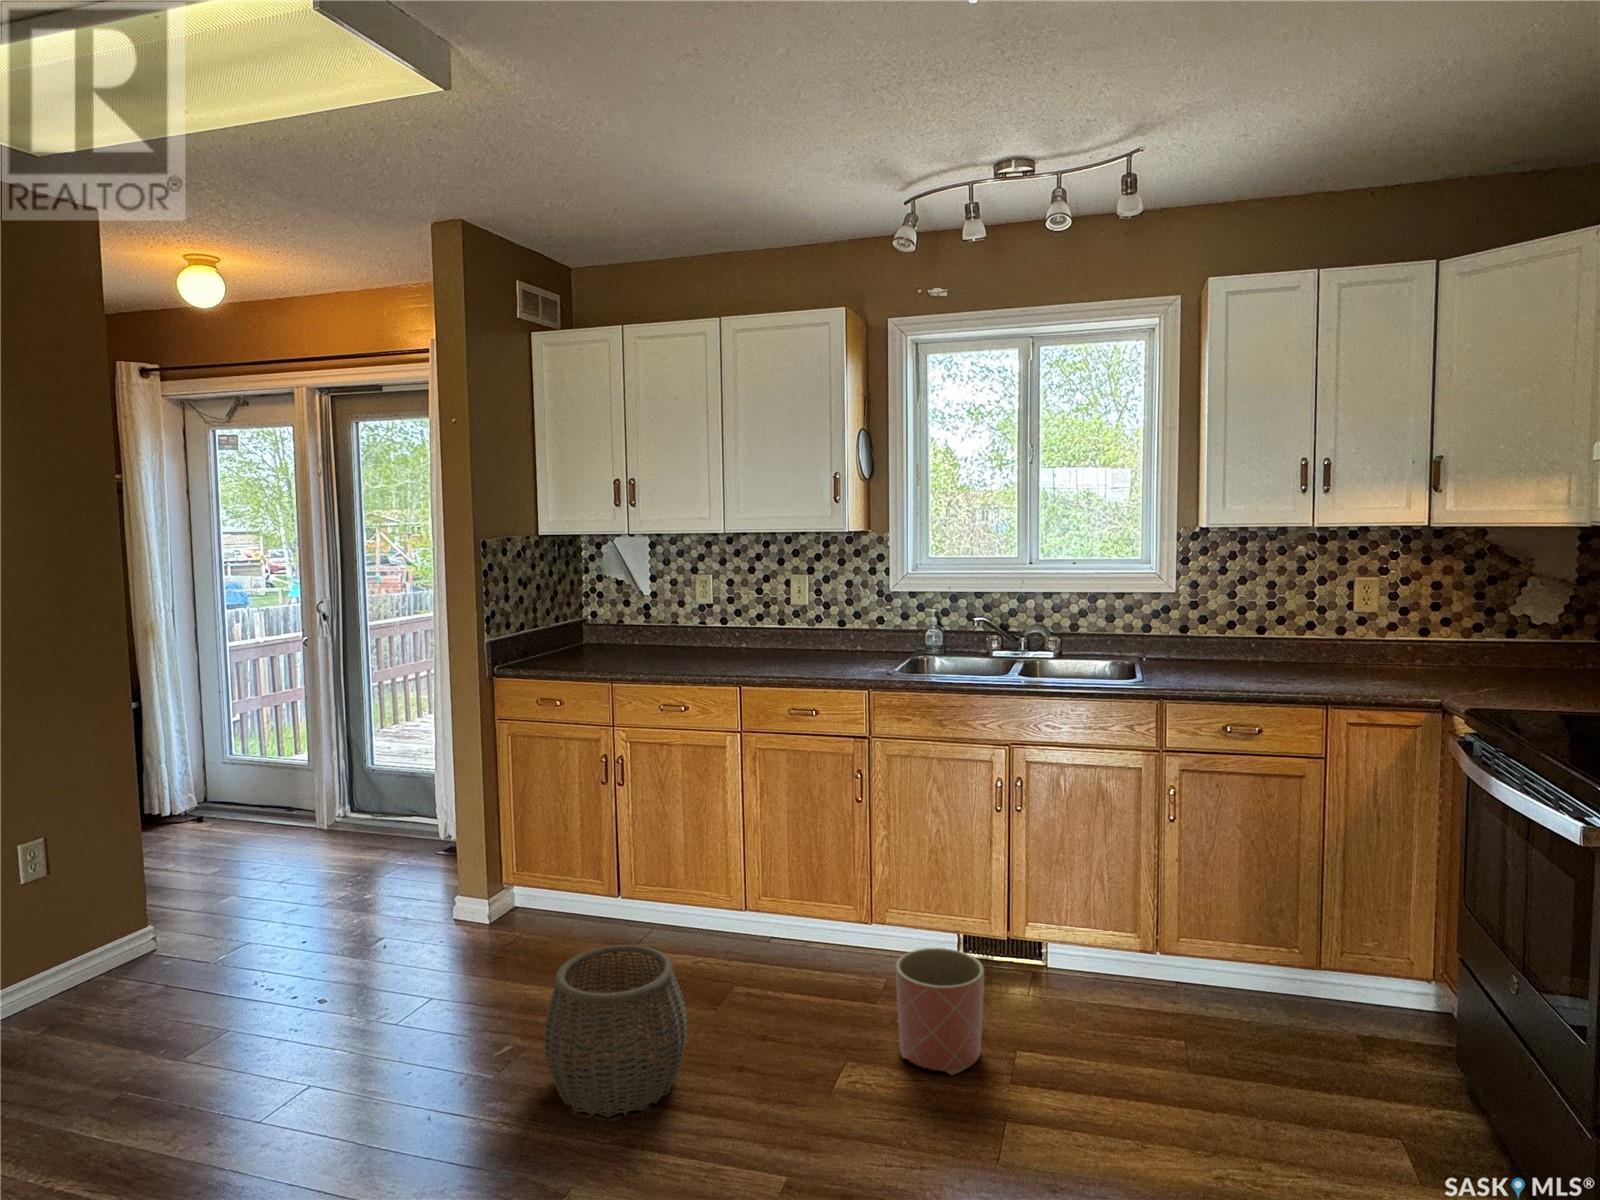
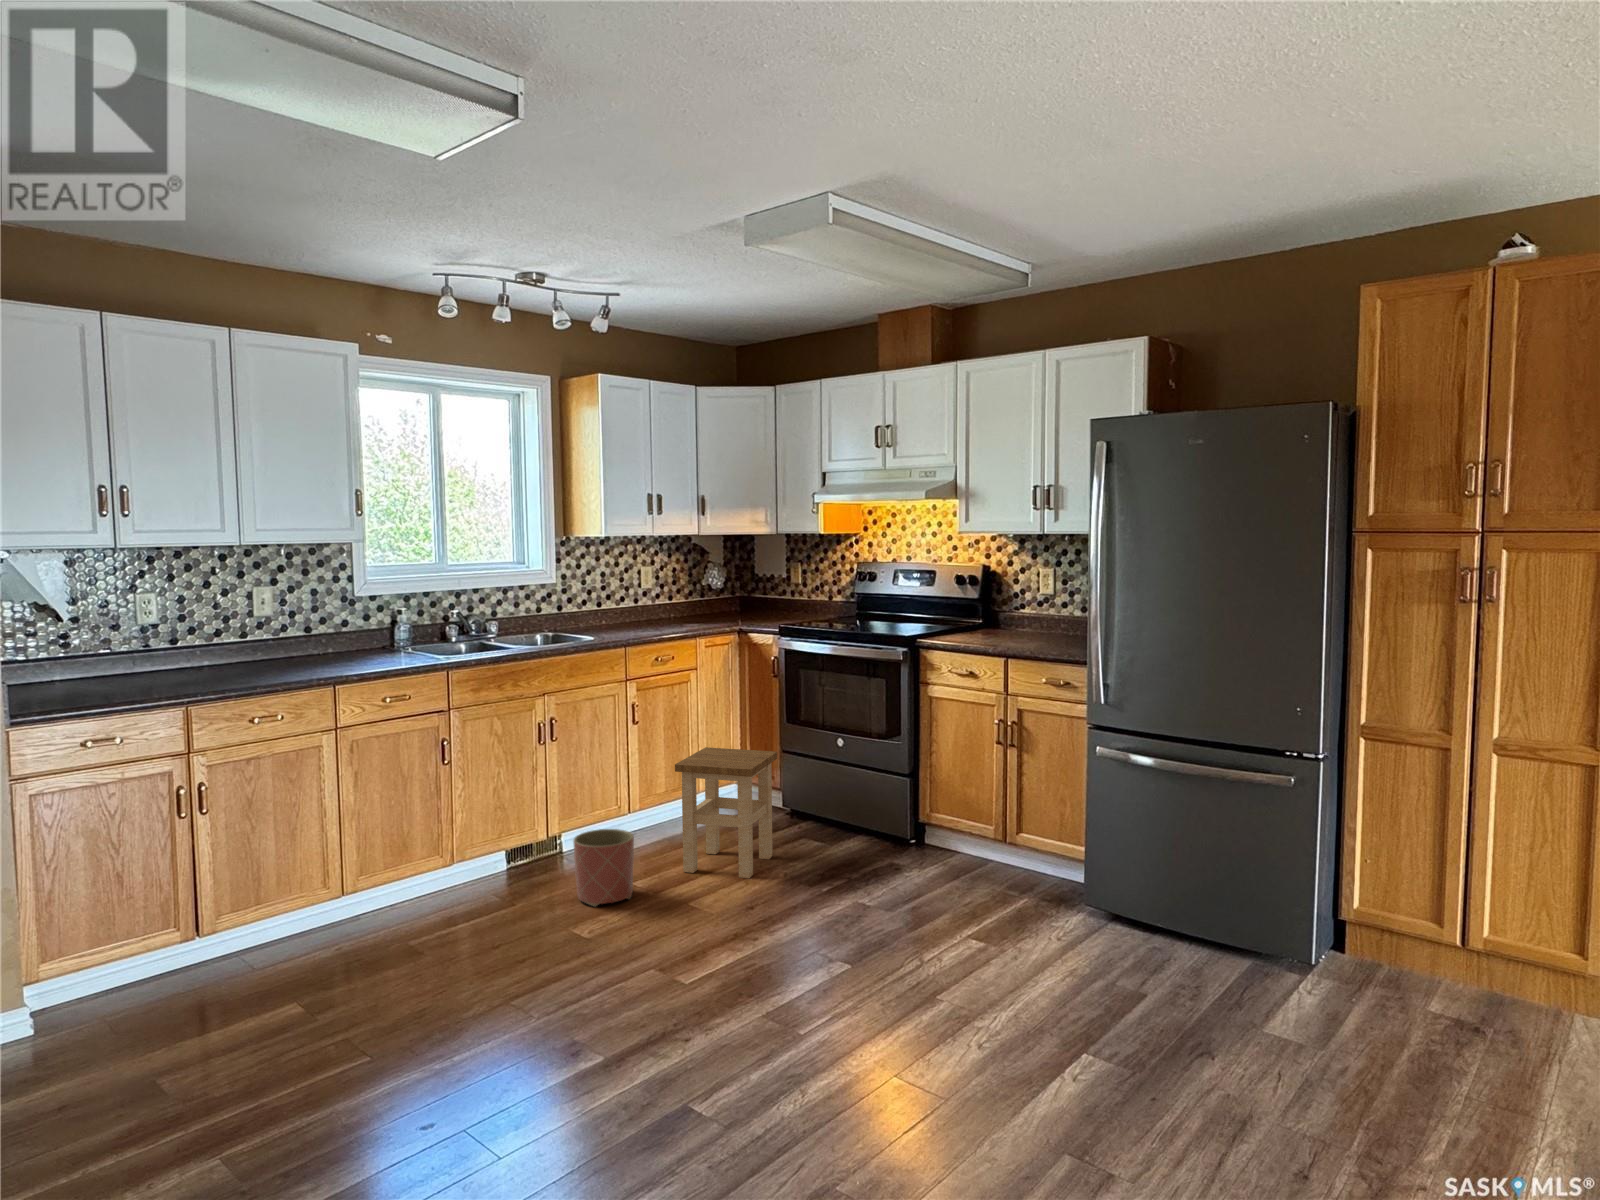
stool: none [1085,892,1293,1155] -> present [675,747,777,878]
woven basket: present [544,945,687,1117] -> none [424,881,544,1010]

